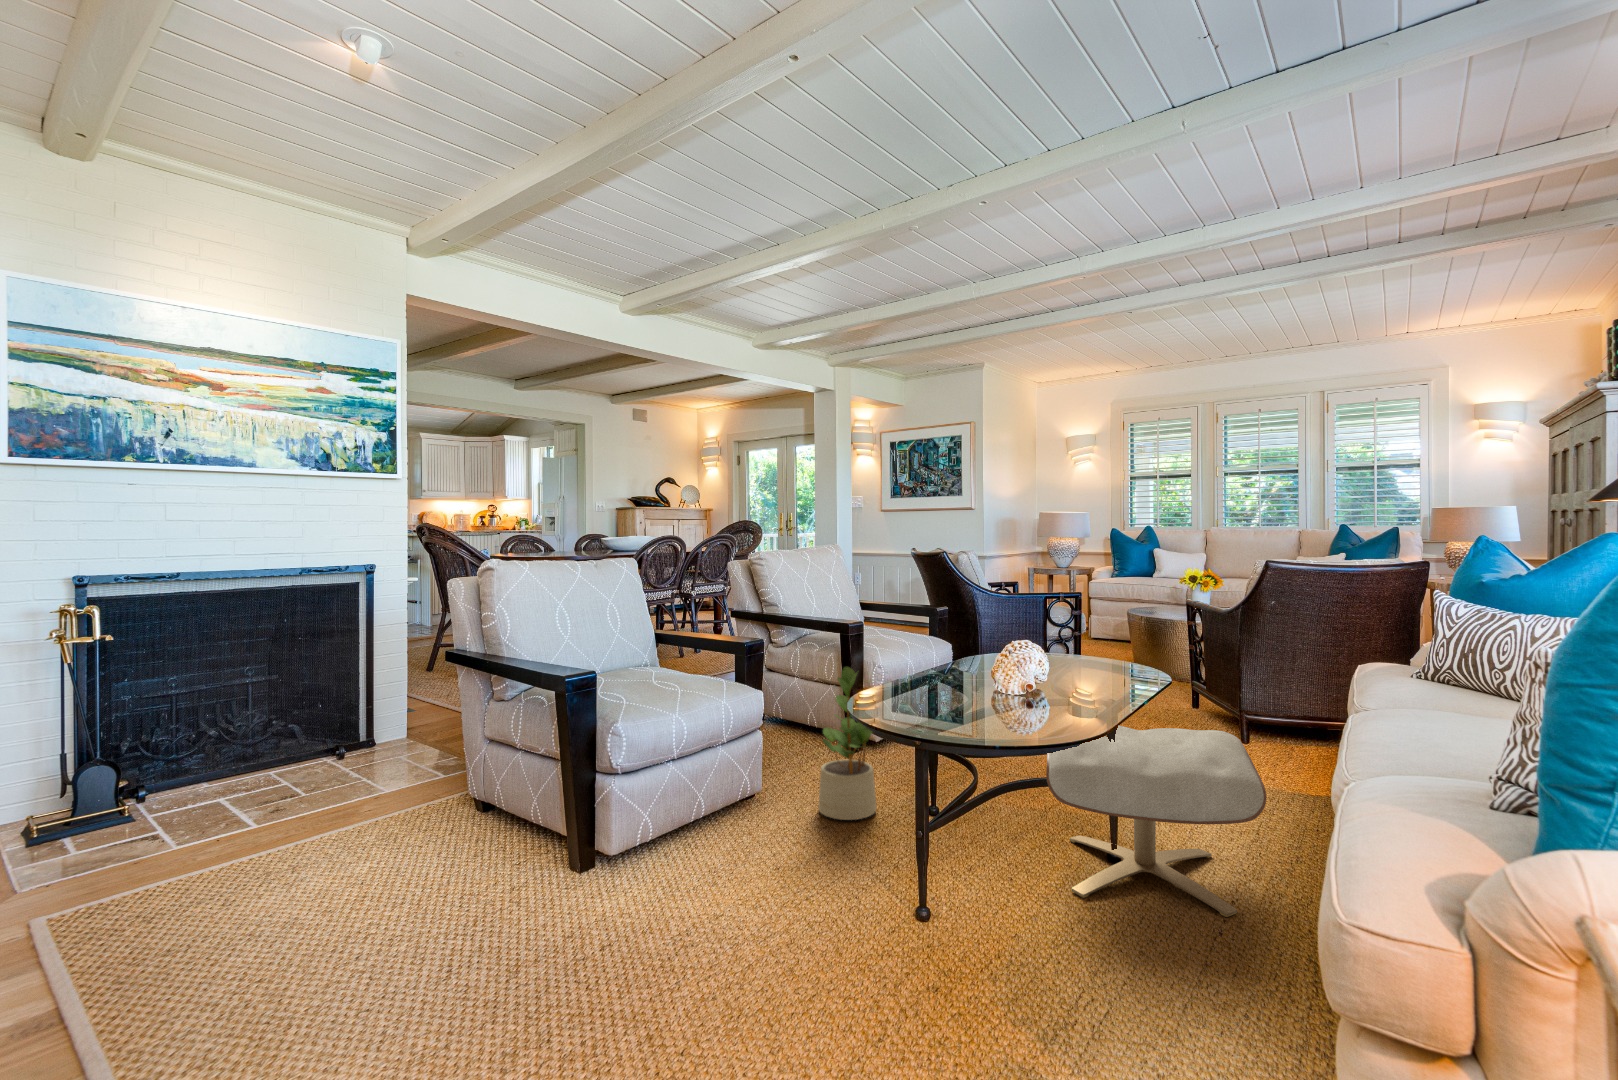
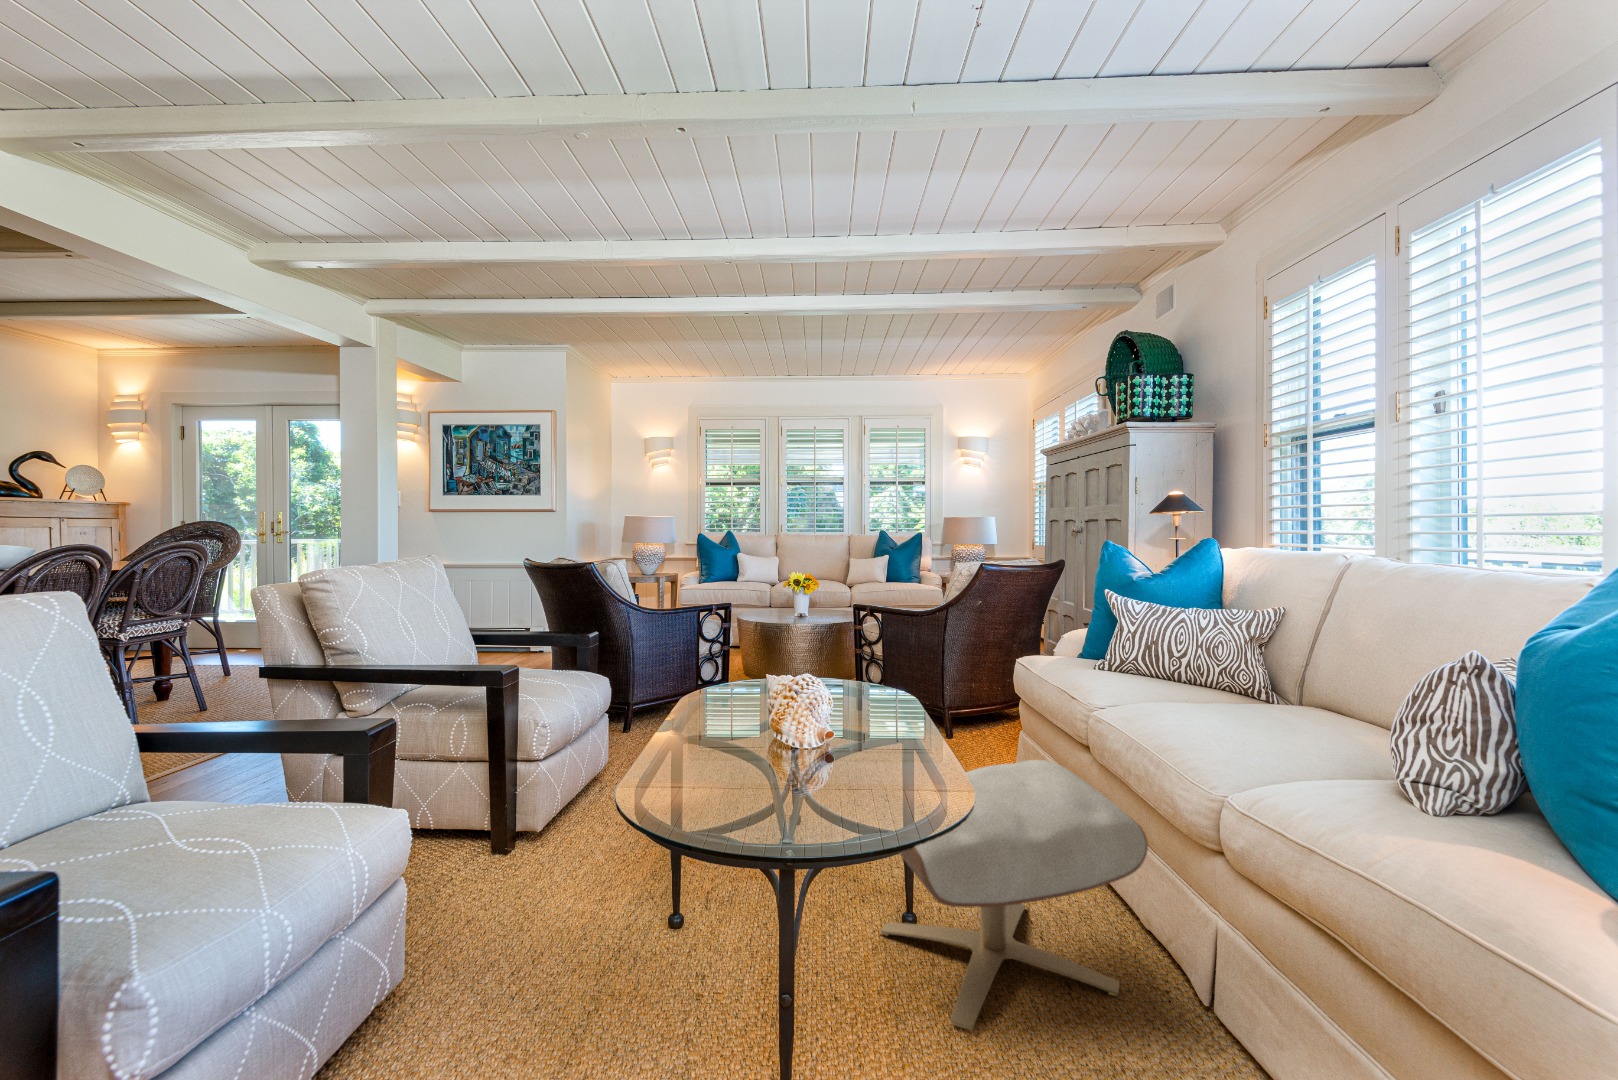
potted plant: present [818,667,876,820] -> none [505,745,618,1008]

